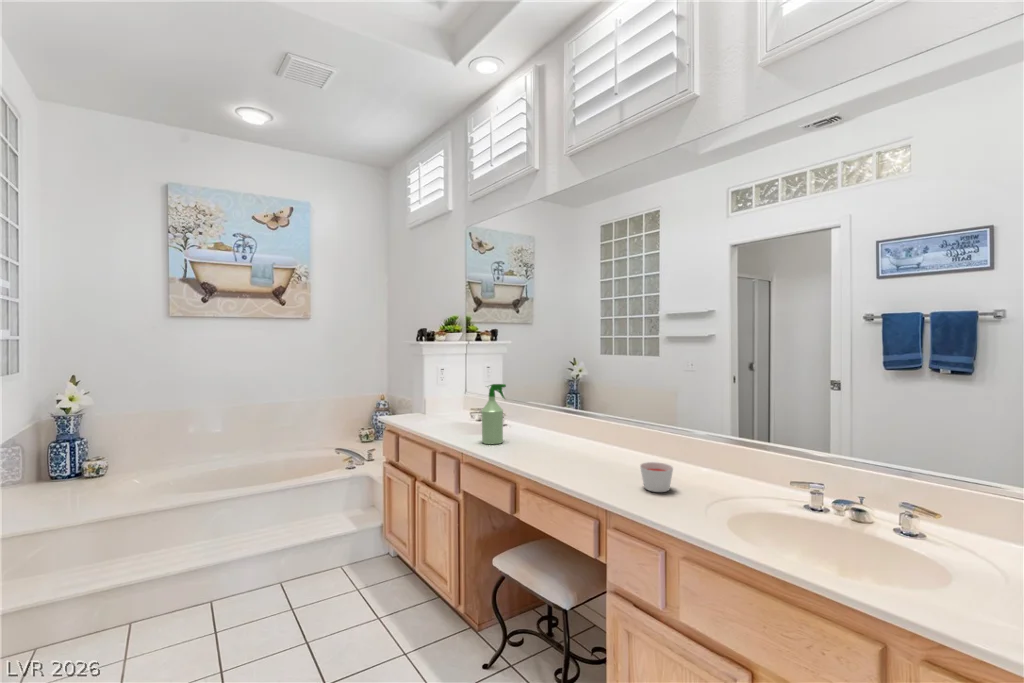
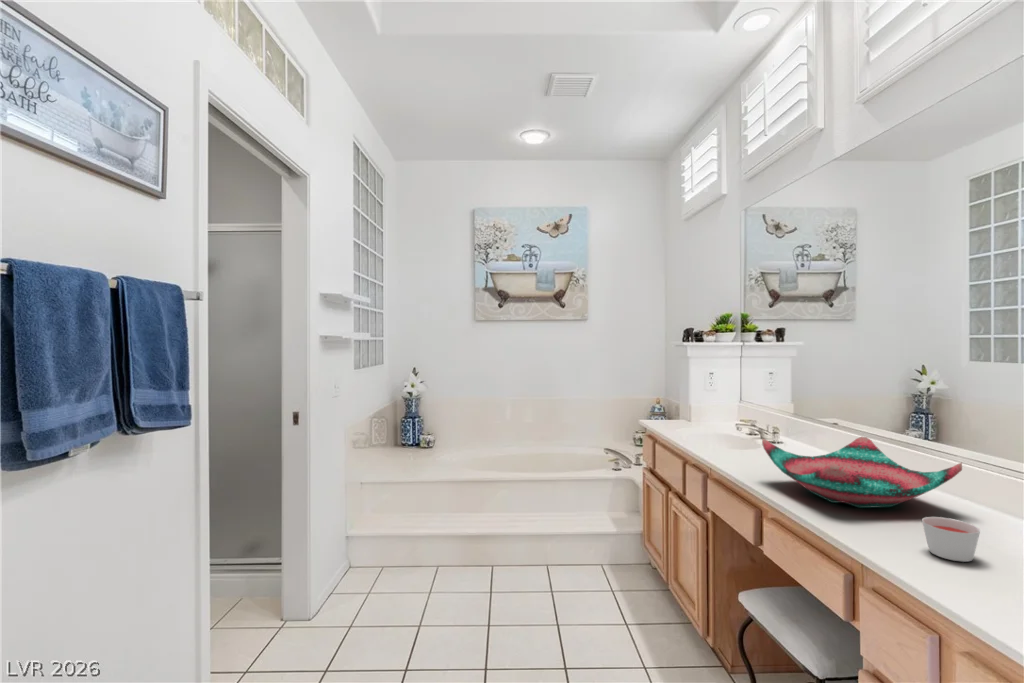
spray bottle: present [481,384,506,444] -> none [735,395,767,464]
decorative bowl: none [512,410,643,466] -> present [762,437,962,508]

